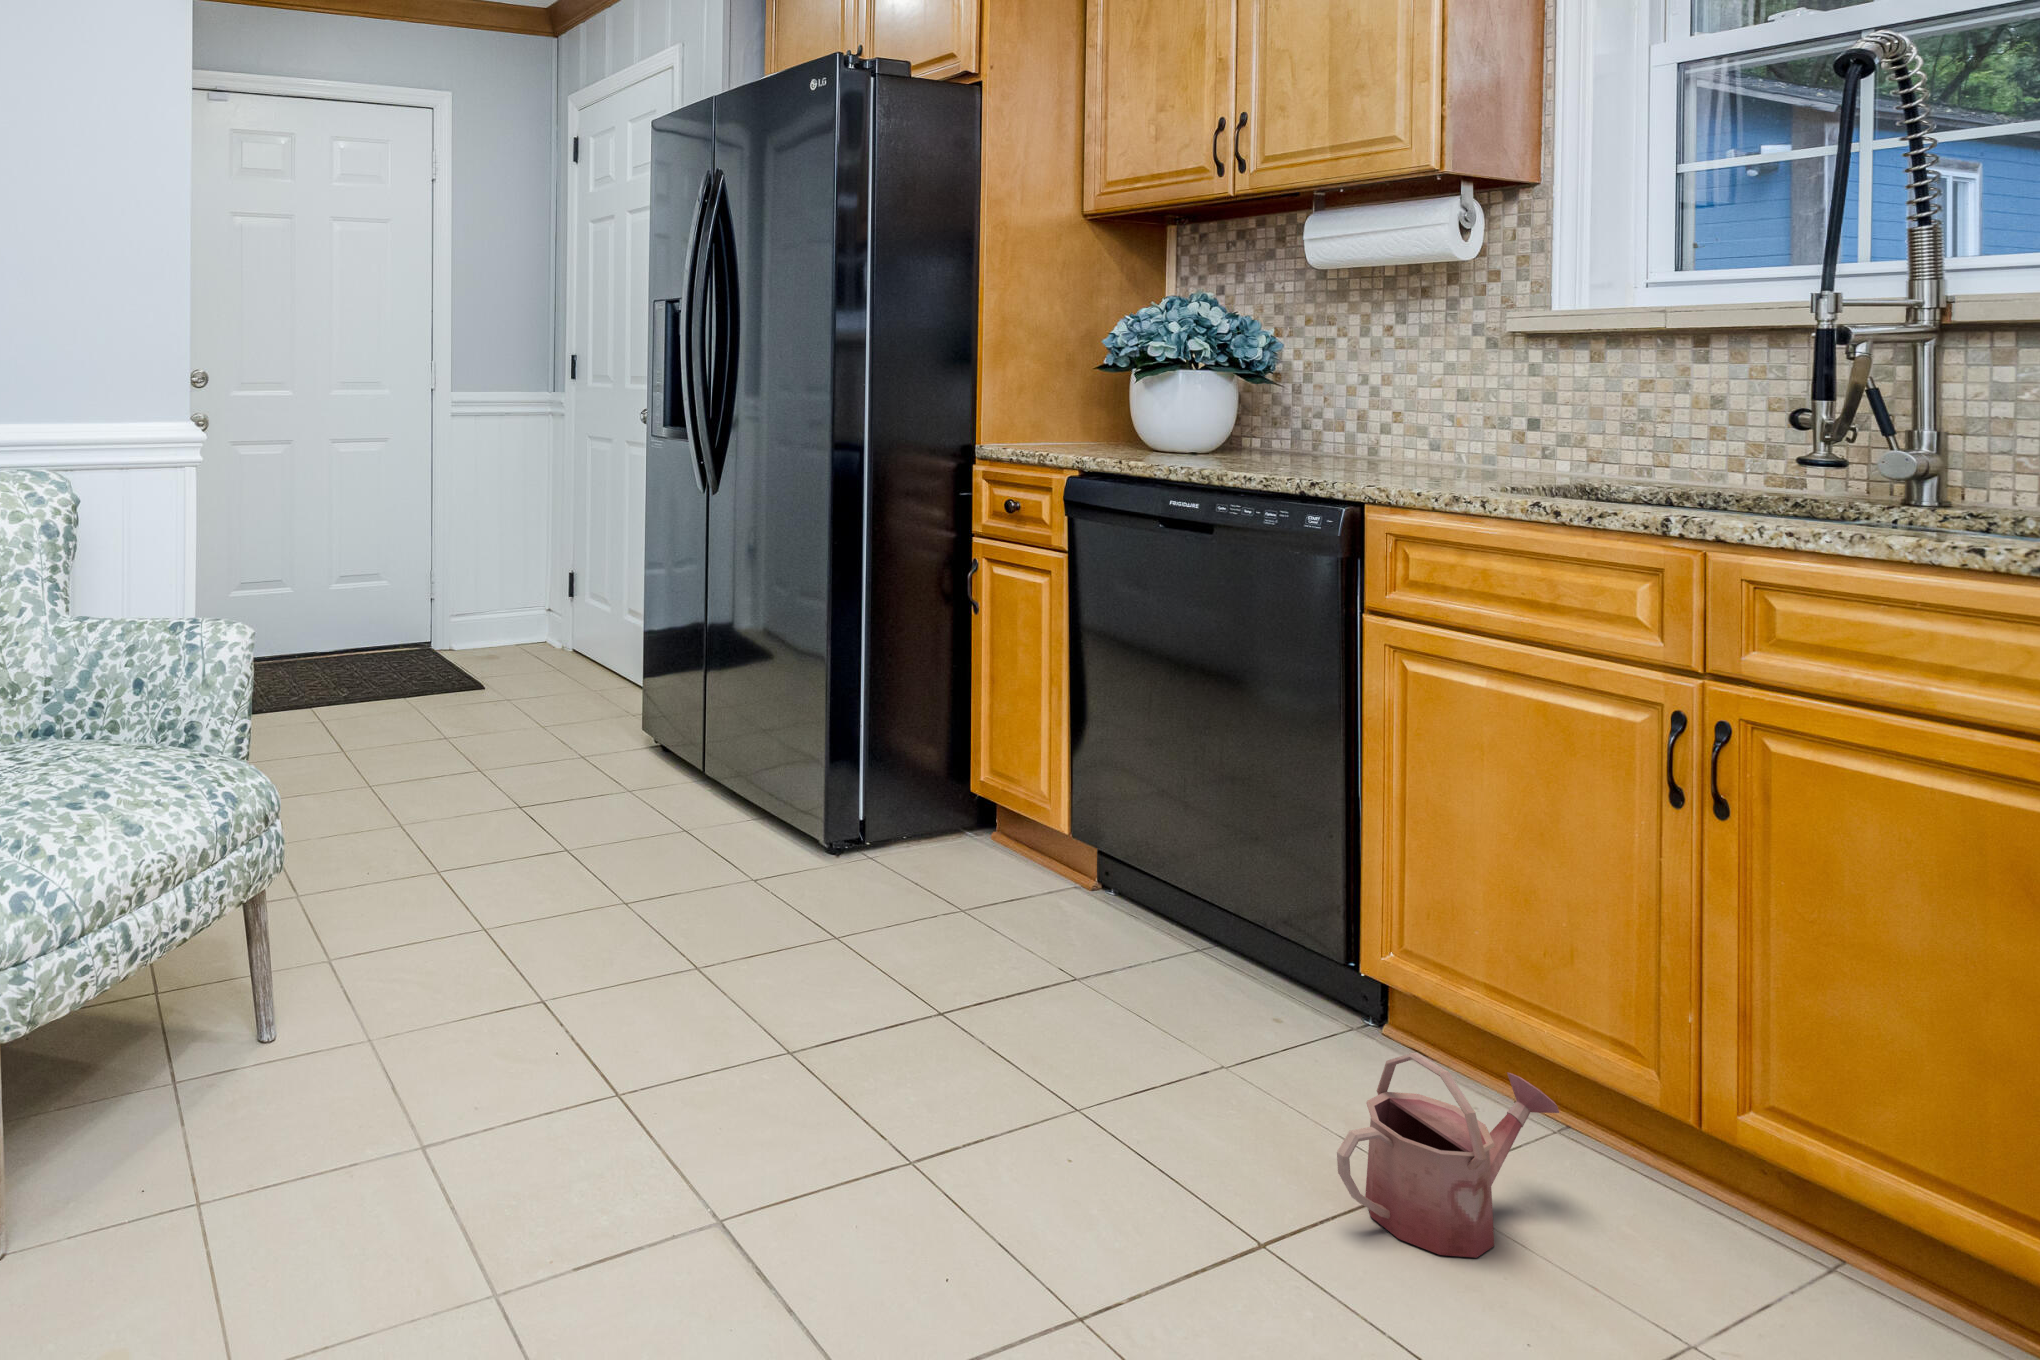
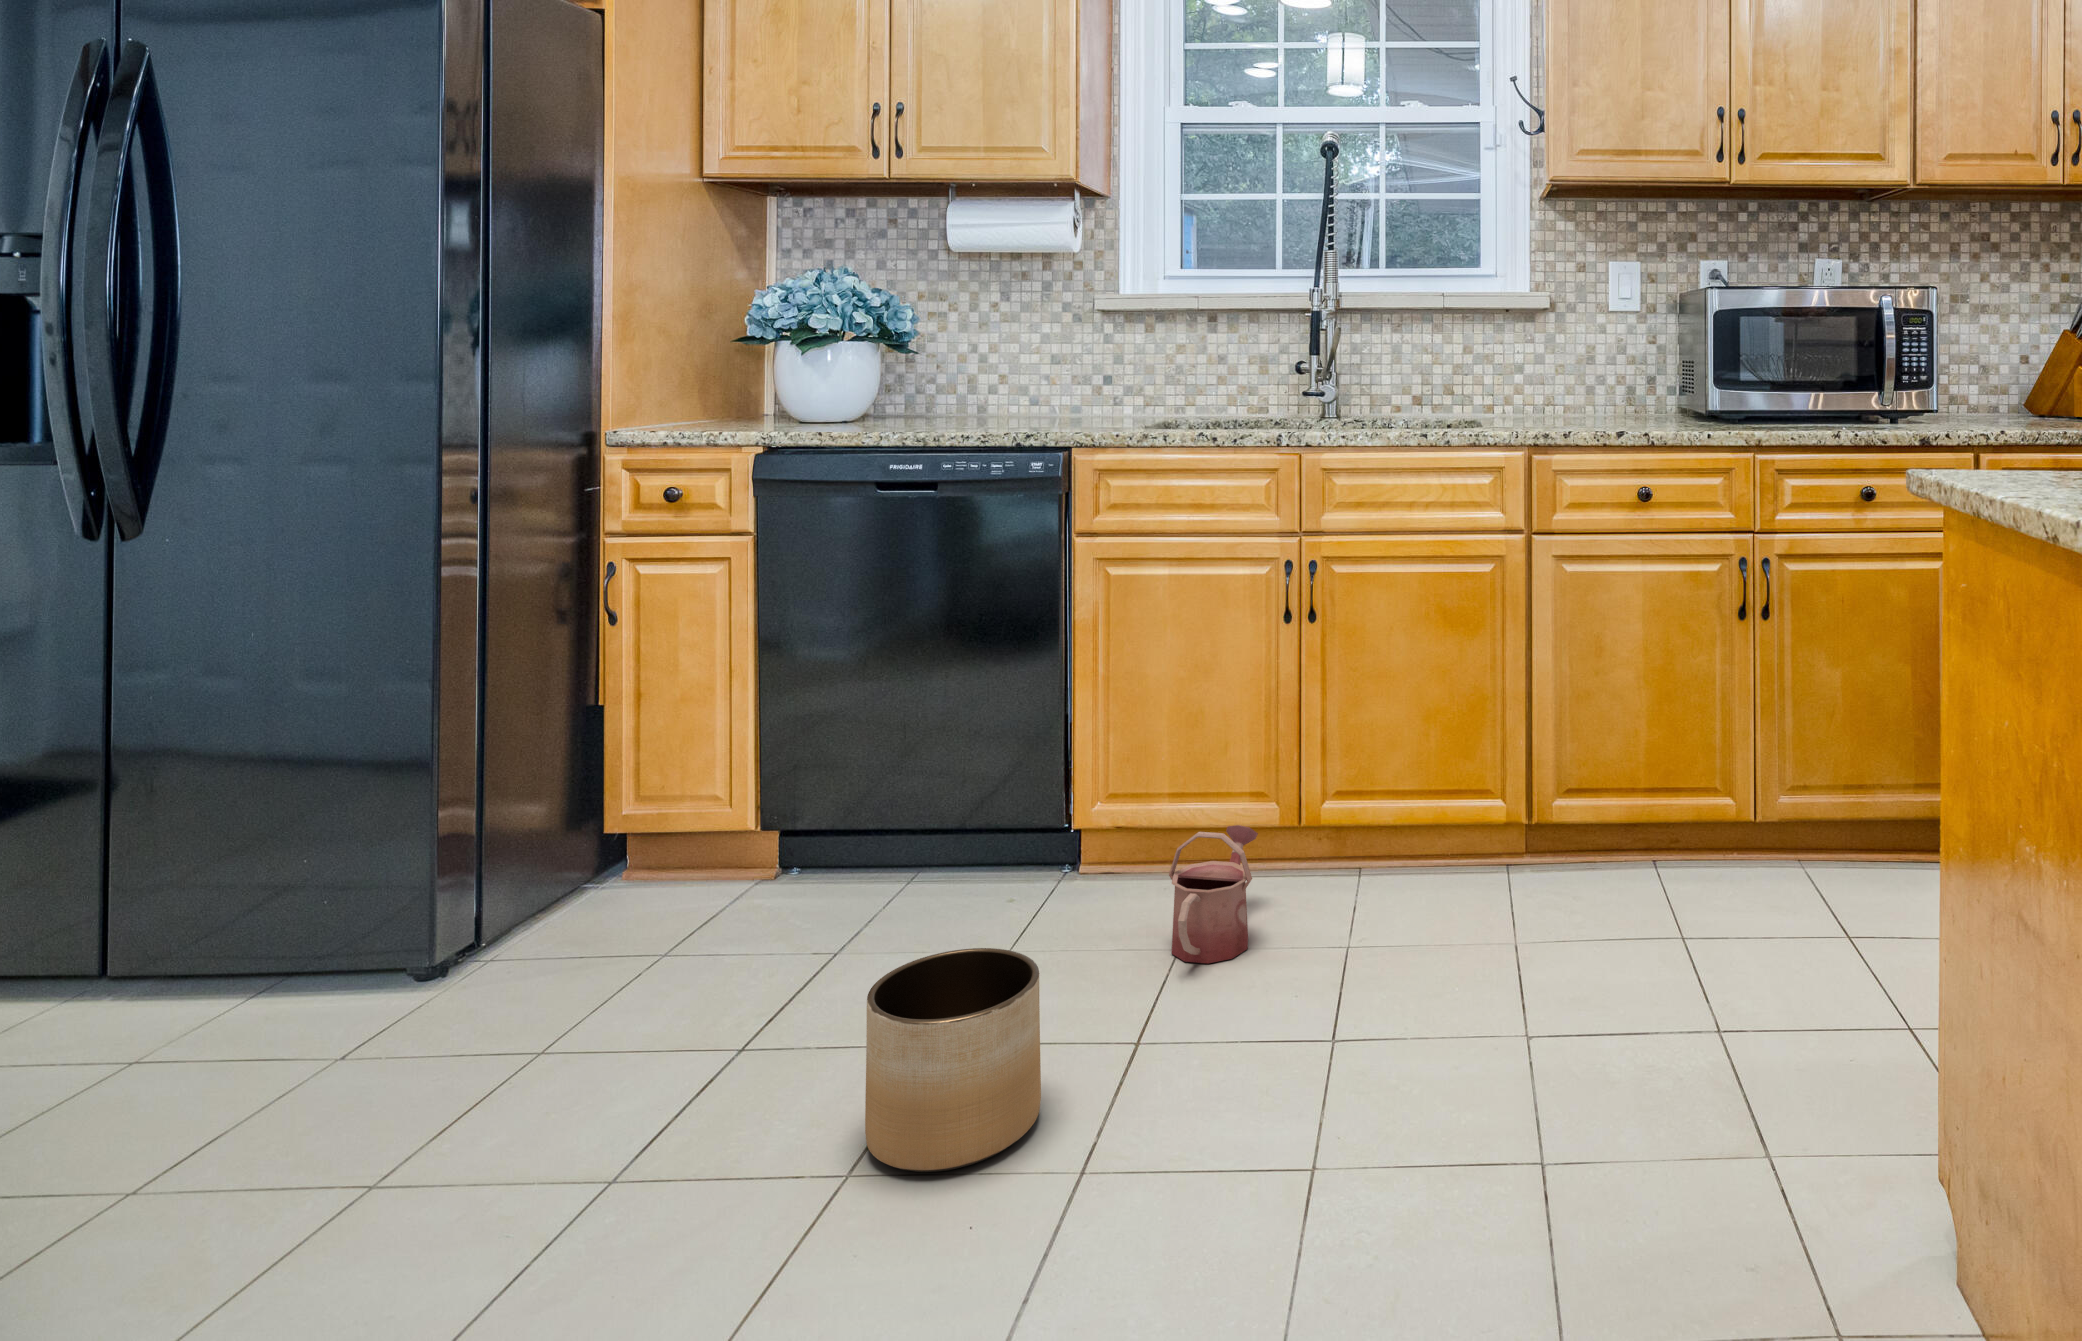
planter: none [864,1016,1045,1267] -> present [865,948,1041,1172]

